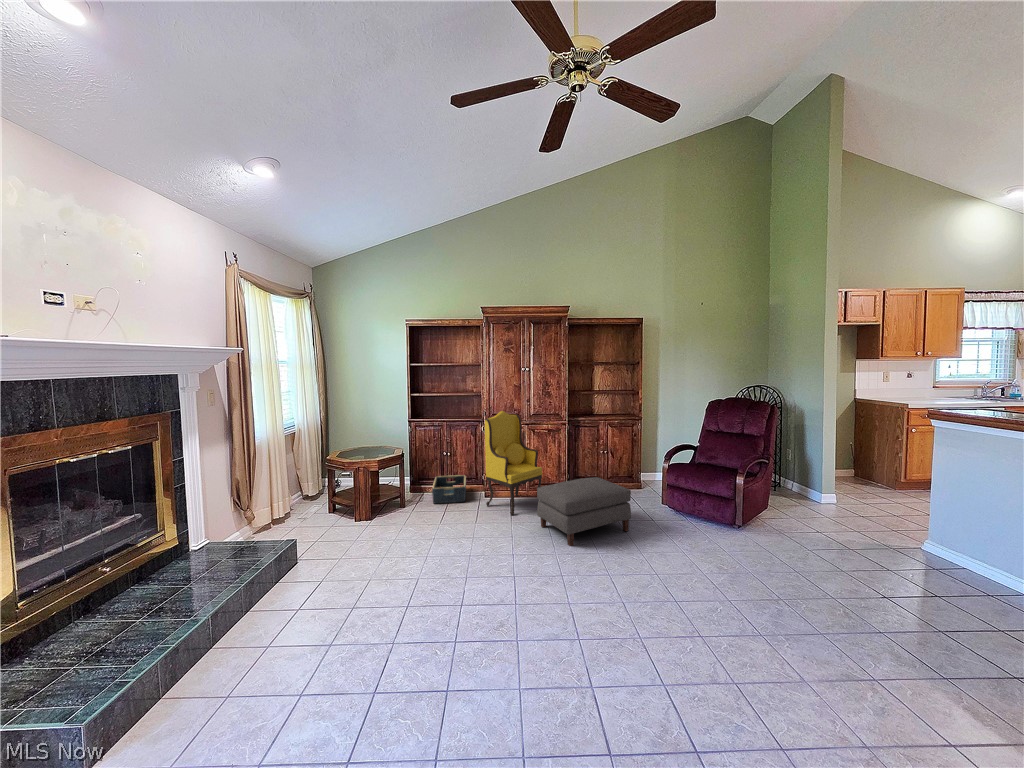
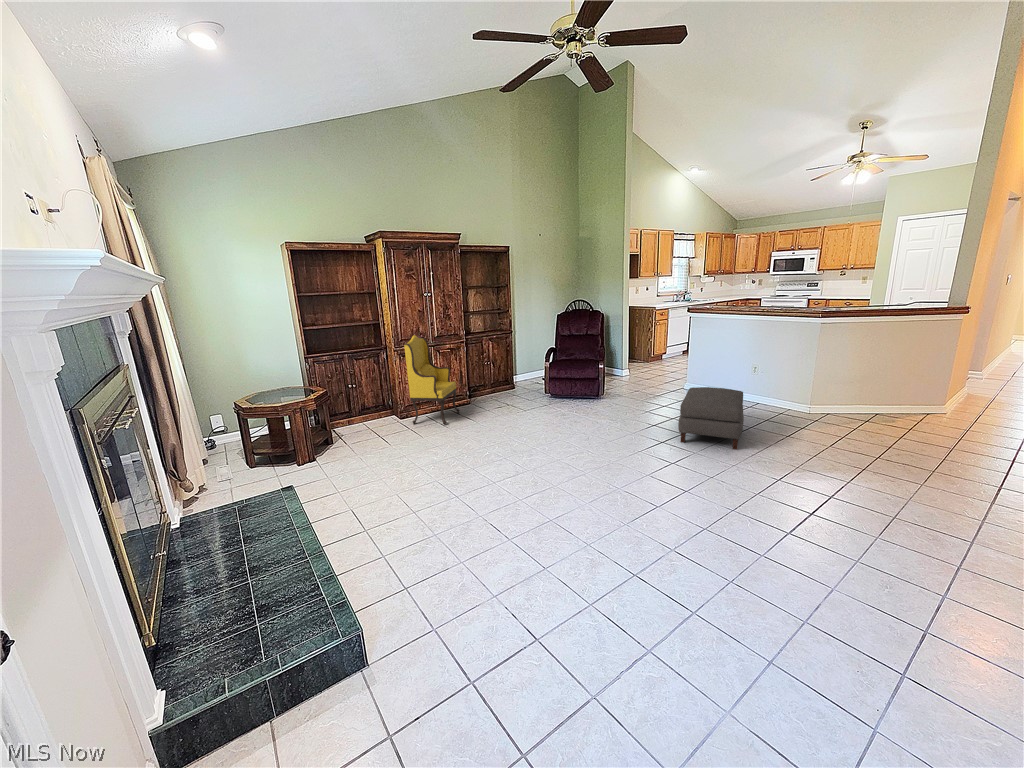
basket: present [432,475,466,503] -> none [343,404,389,433]
ottoman: present [537,477,631,546] -> present [678,387,744,450]

